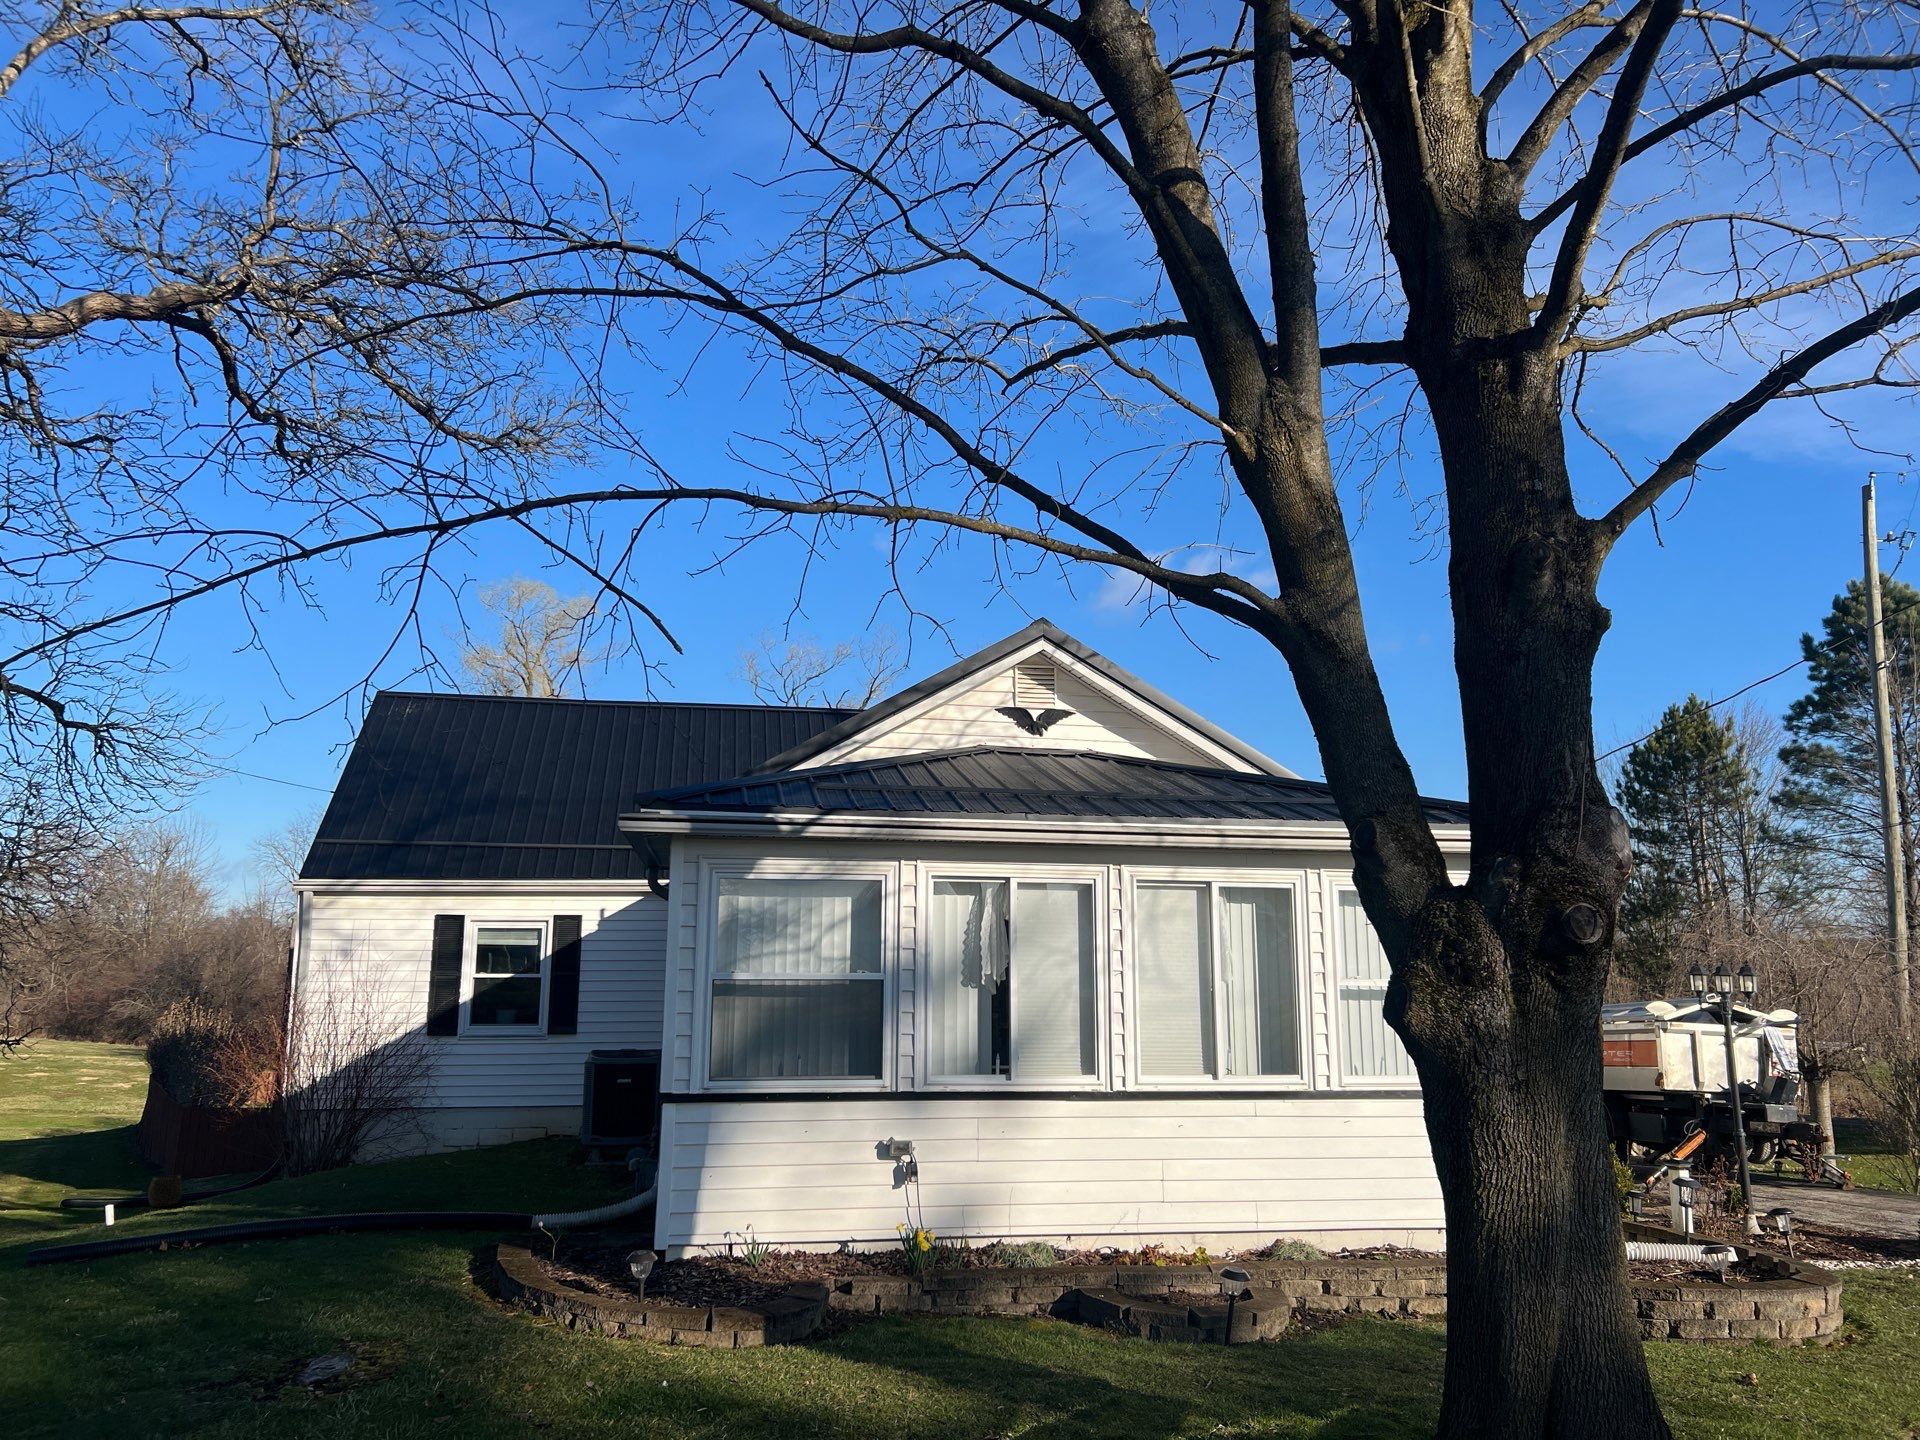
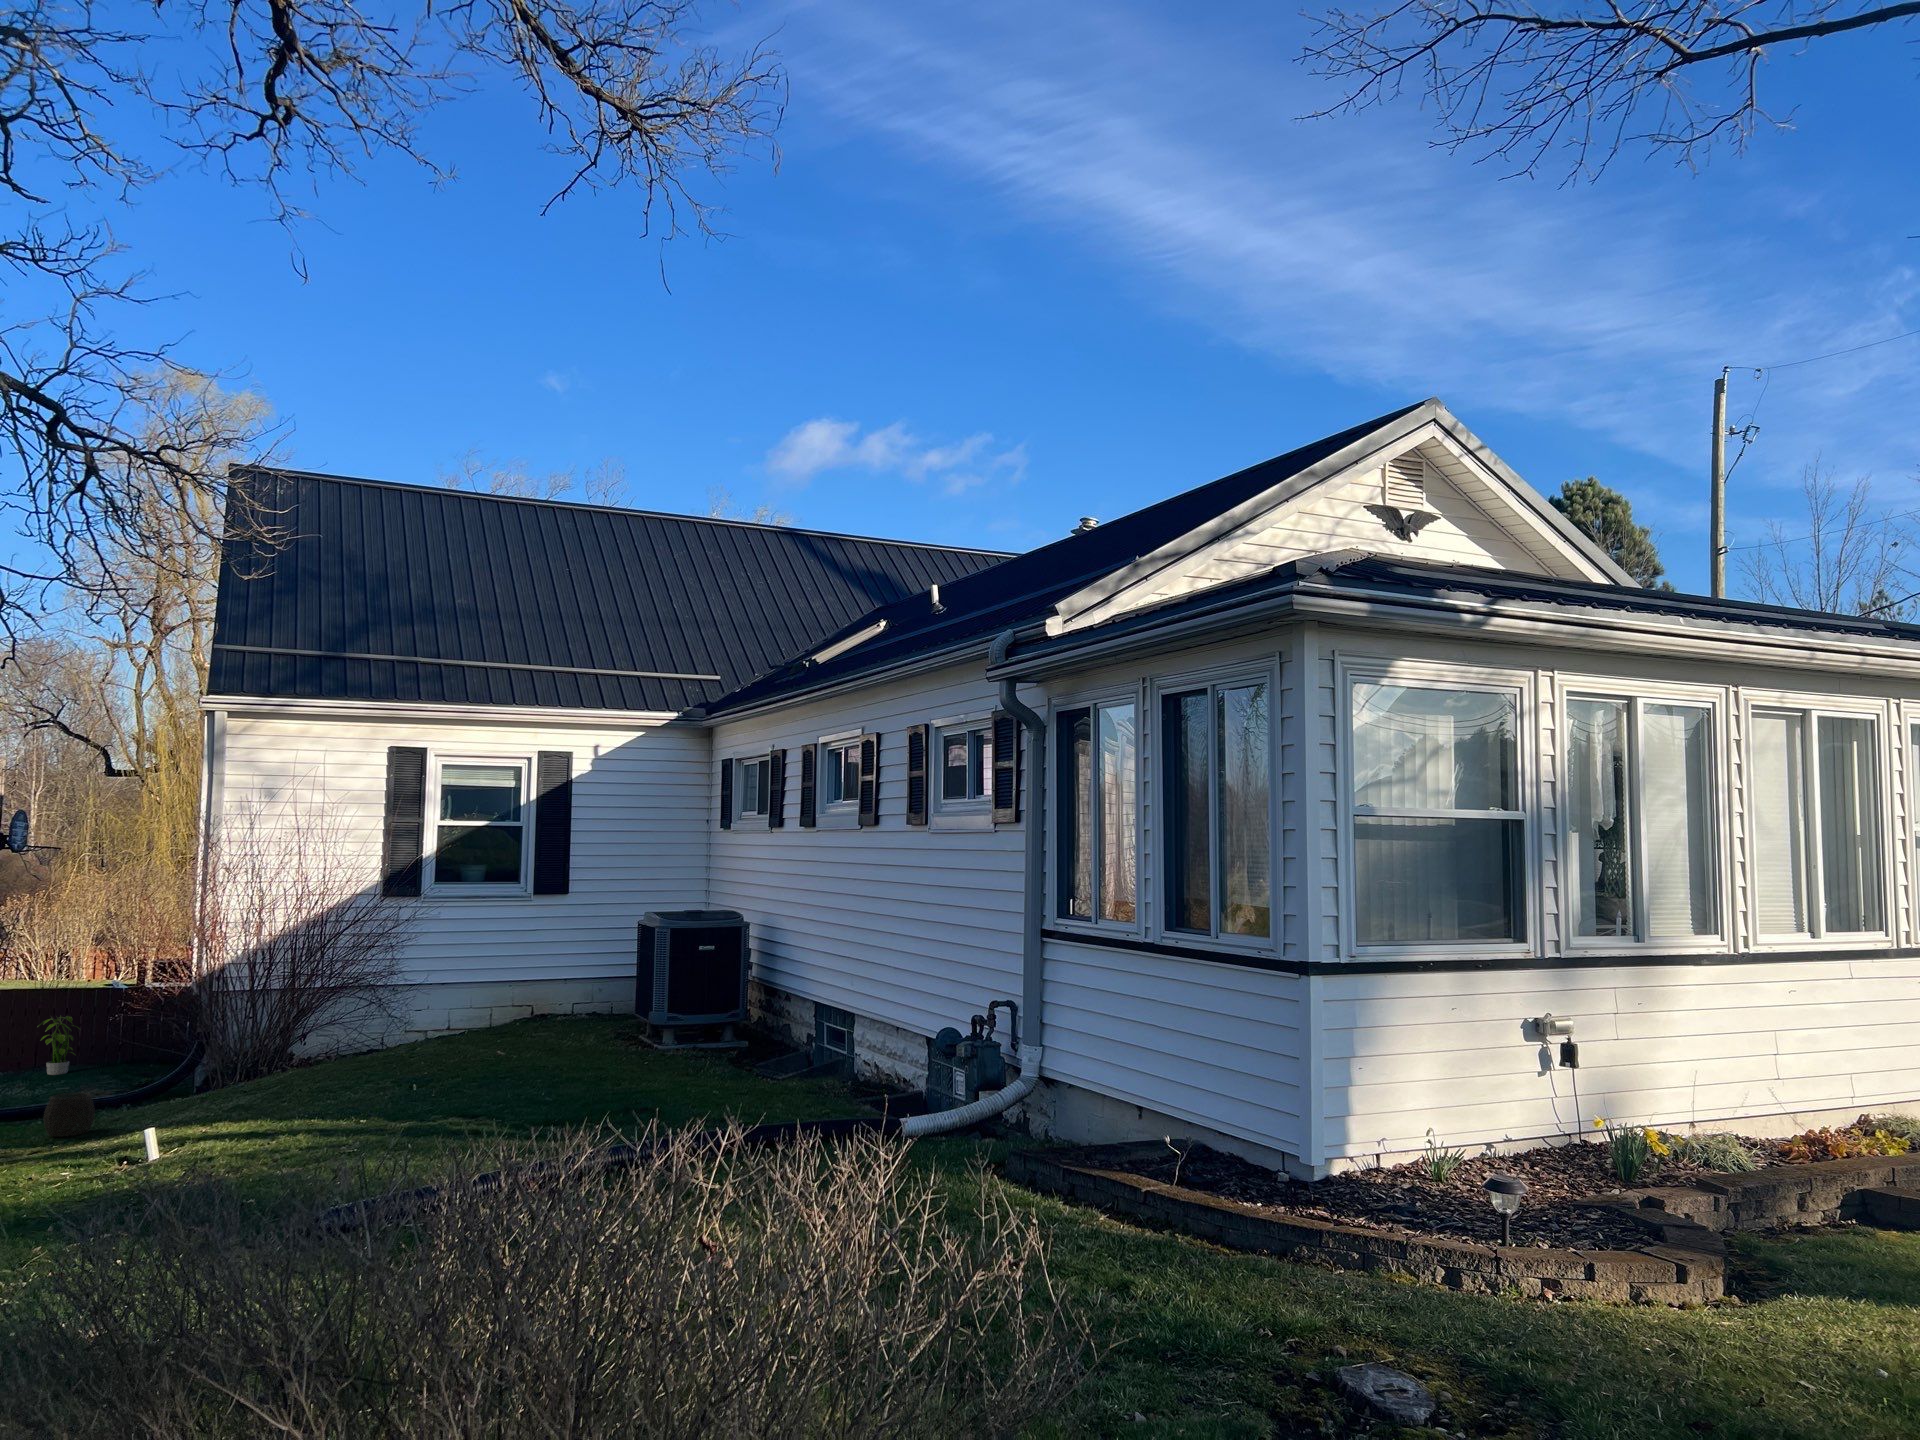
potted plant: none [232,1120,262,1164] -> present [37,1016,78,1075]

